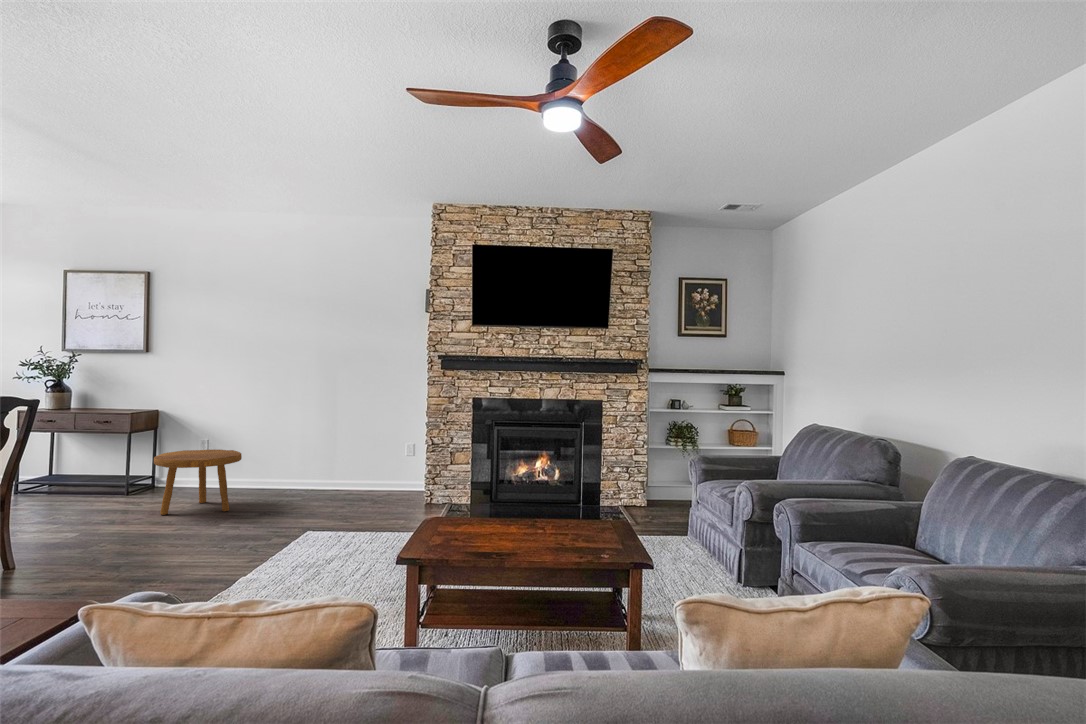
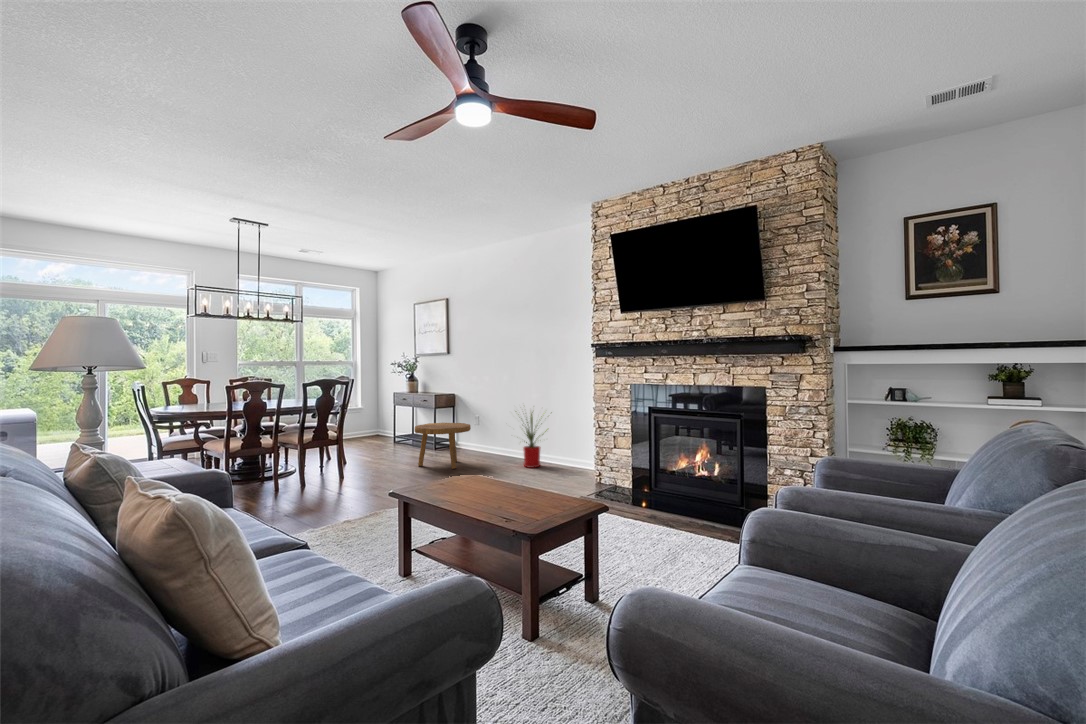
house plant: none [293,419,355,497] -> present [521,412,548,468]

